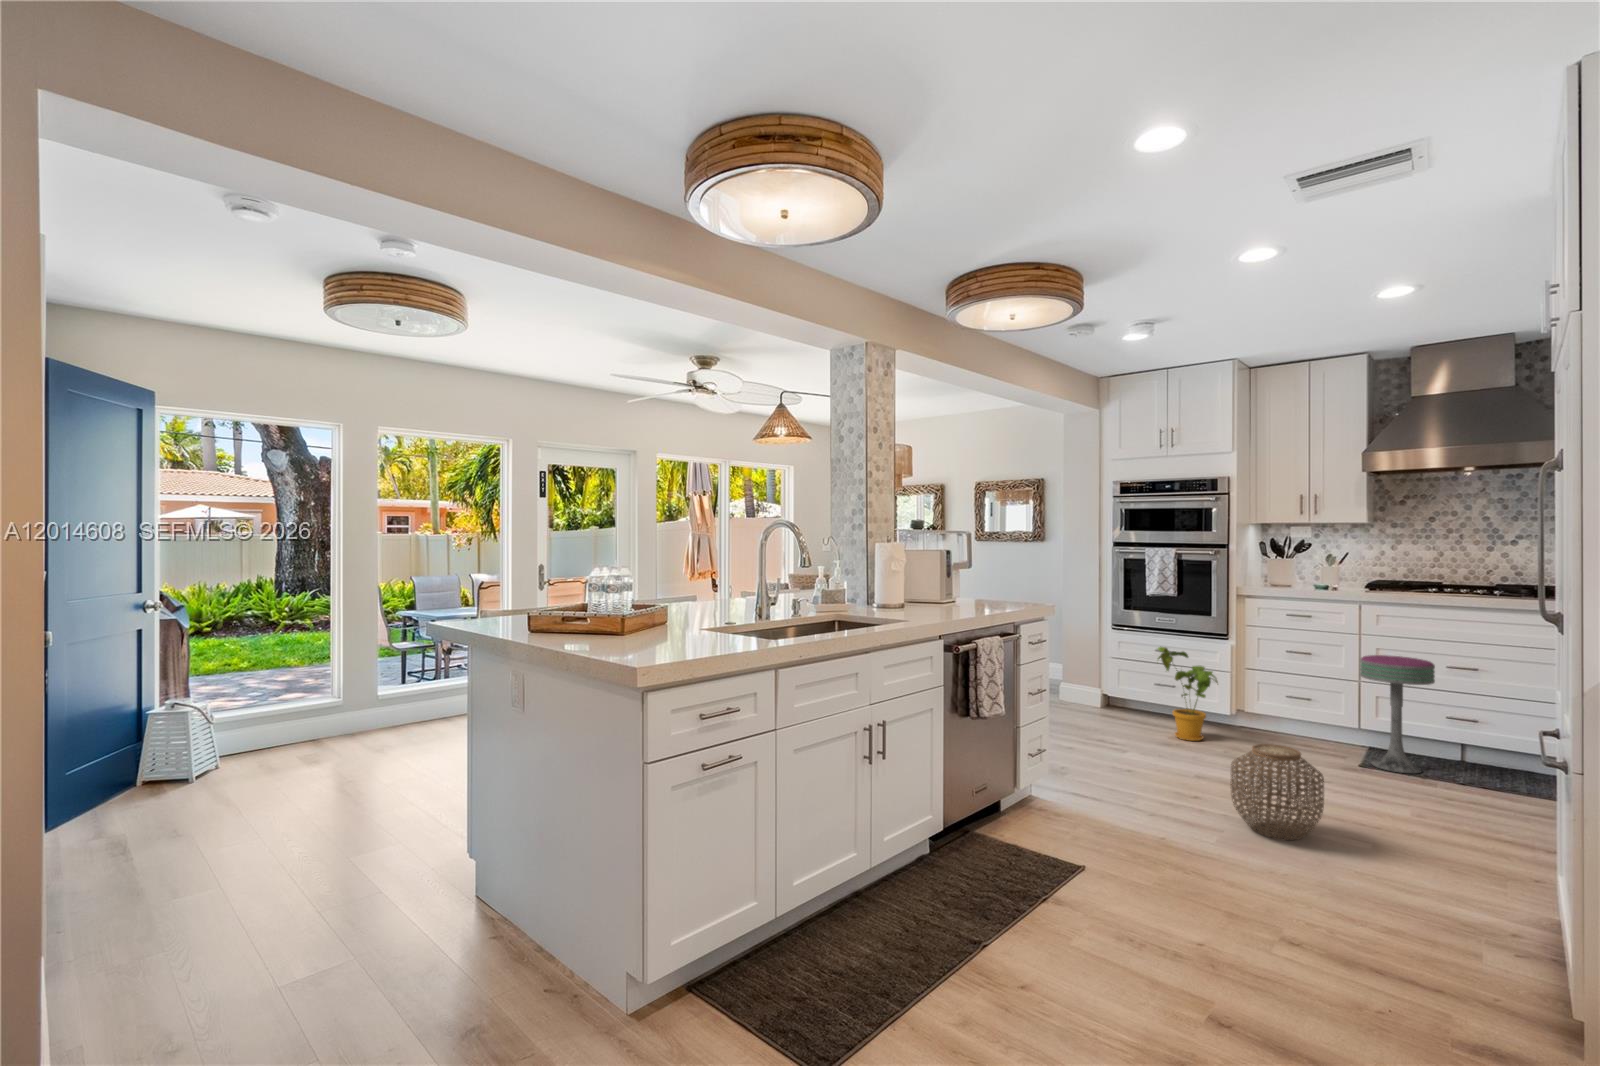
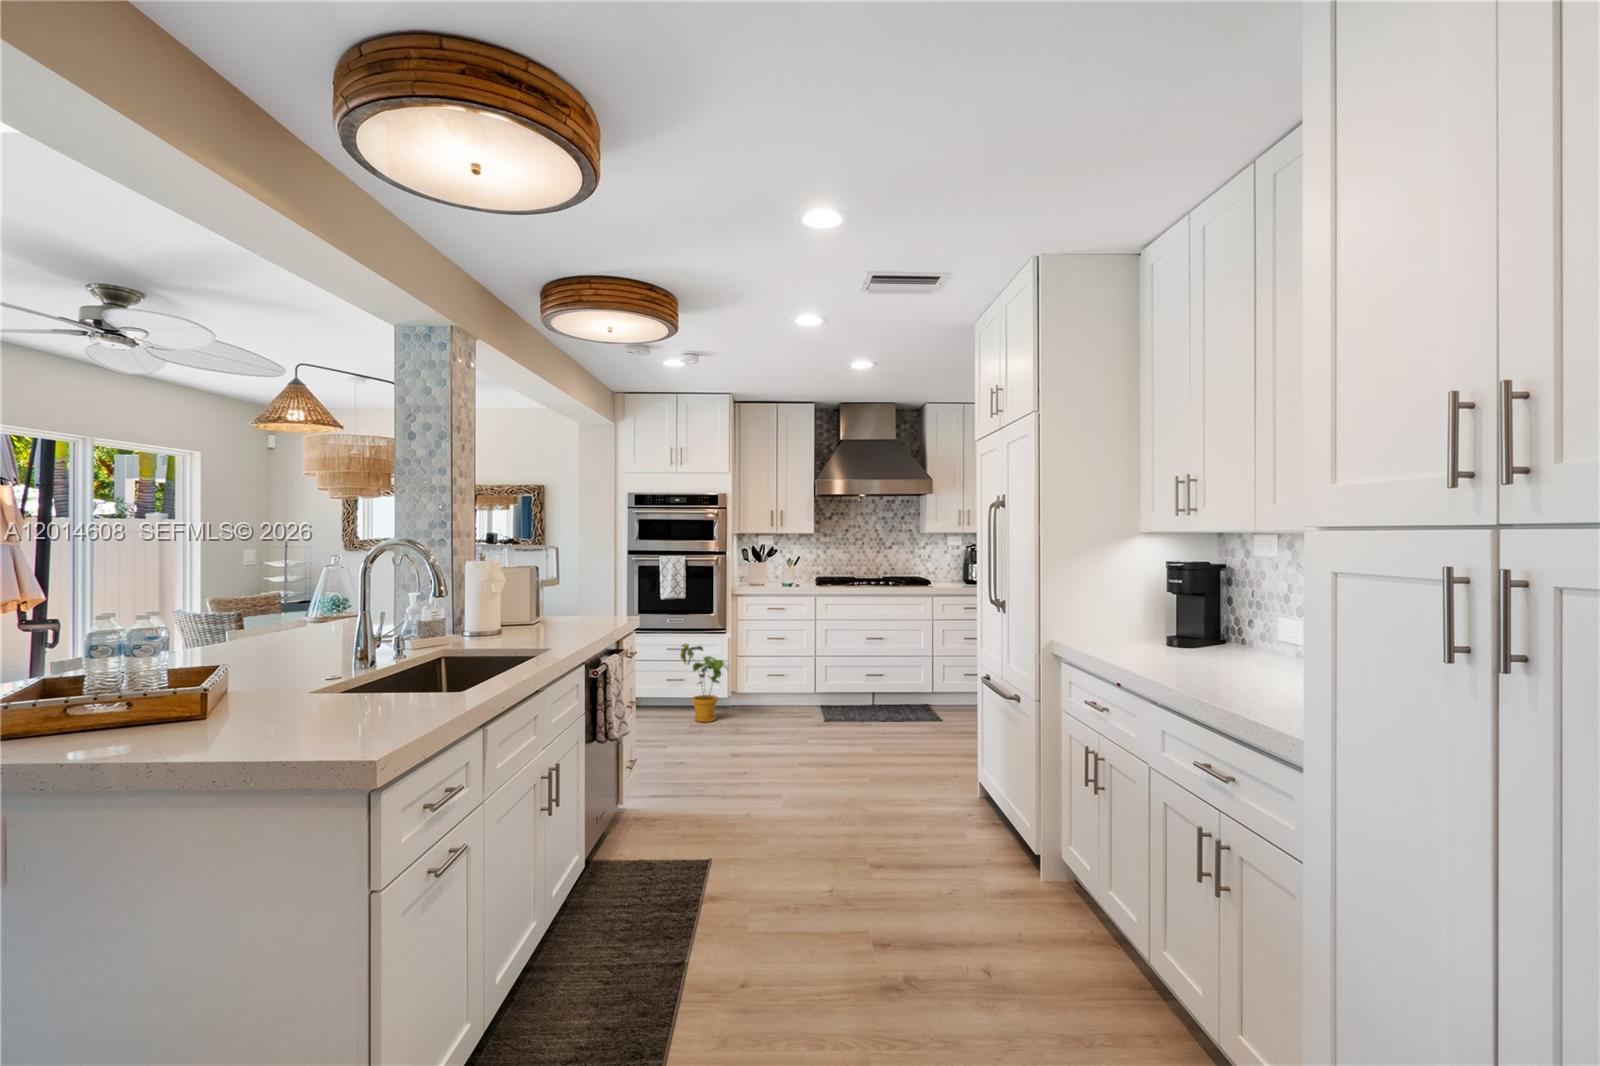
bar stool: present [1360,655,1435,774] -> none [821,632,865,718]
woven basket: present [1231,744,1324,840] -> none [782,713,845,788]

